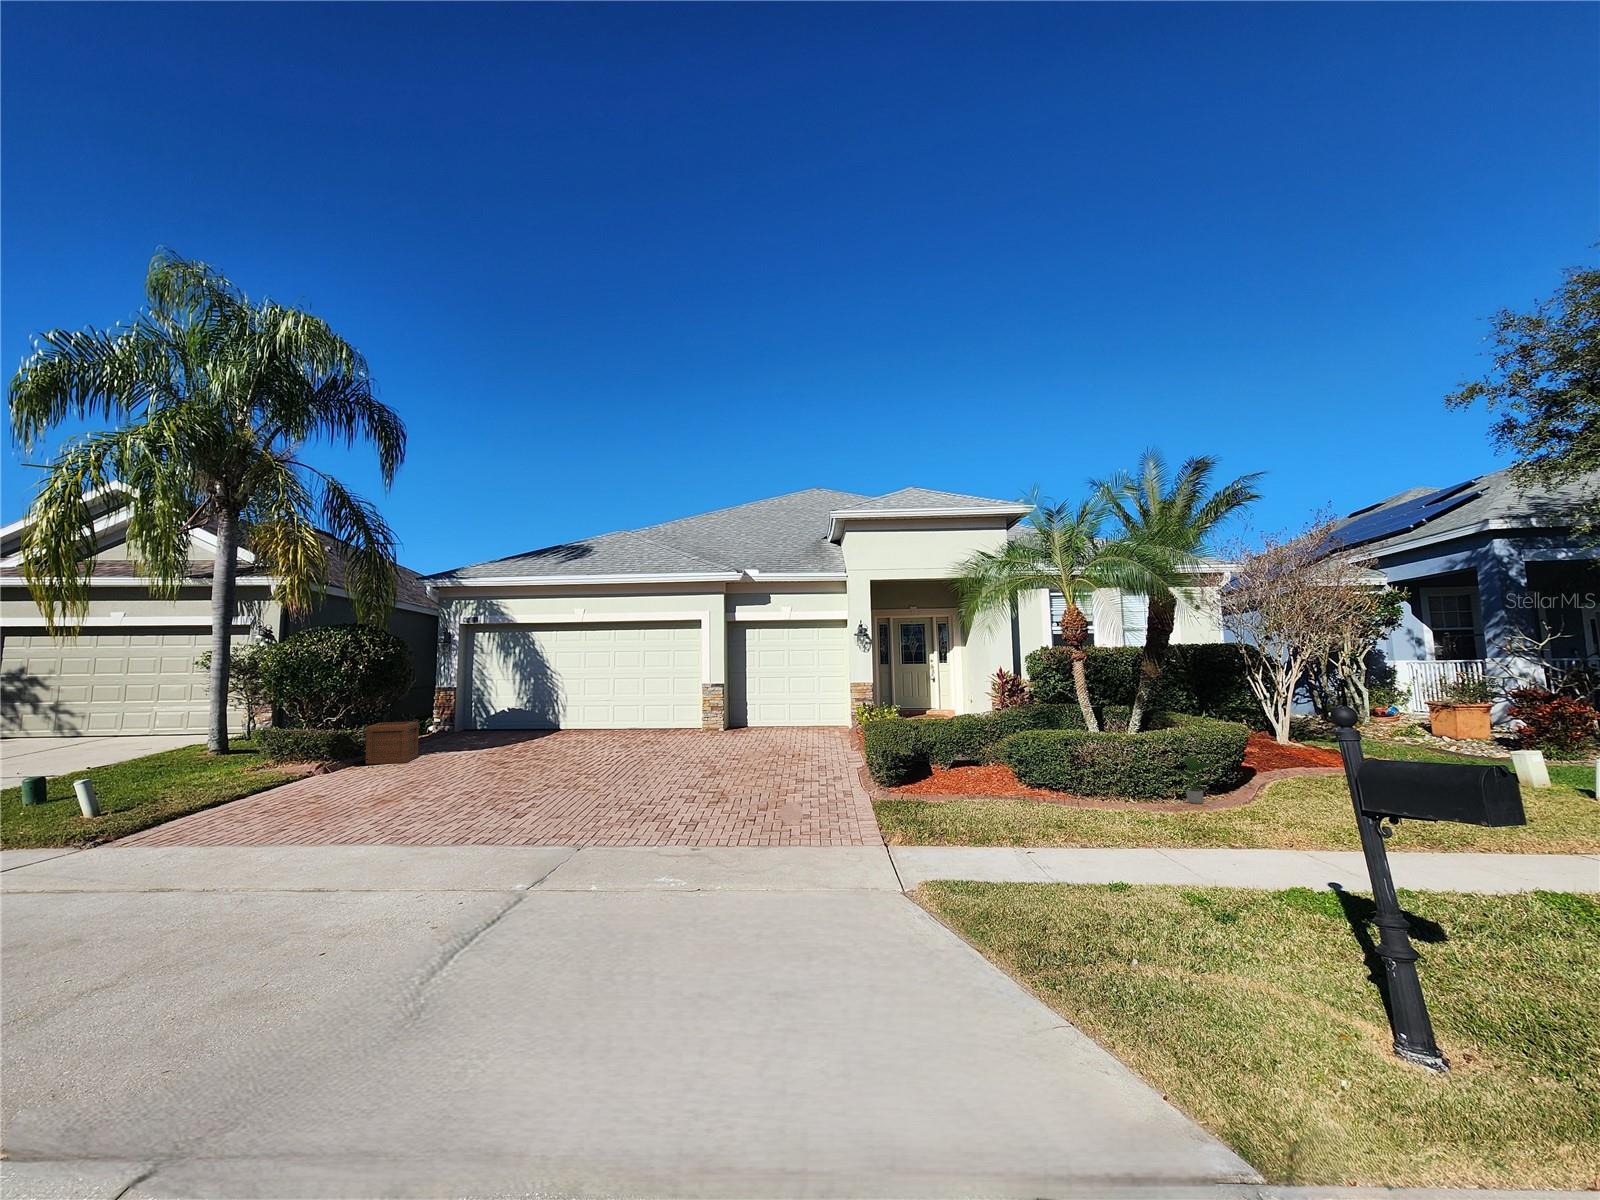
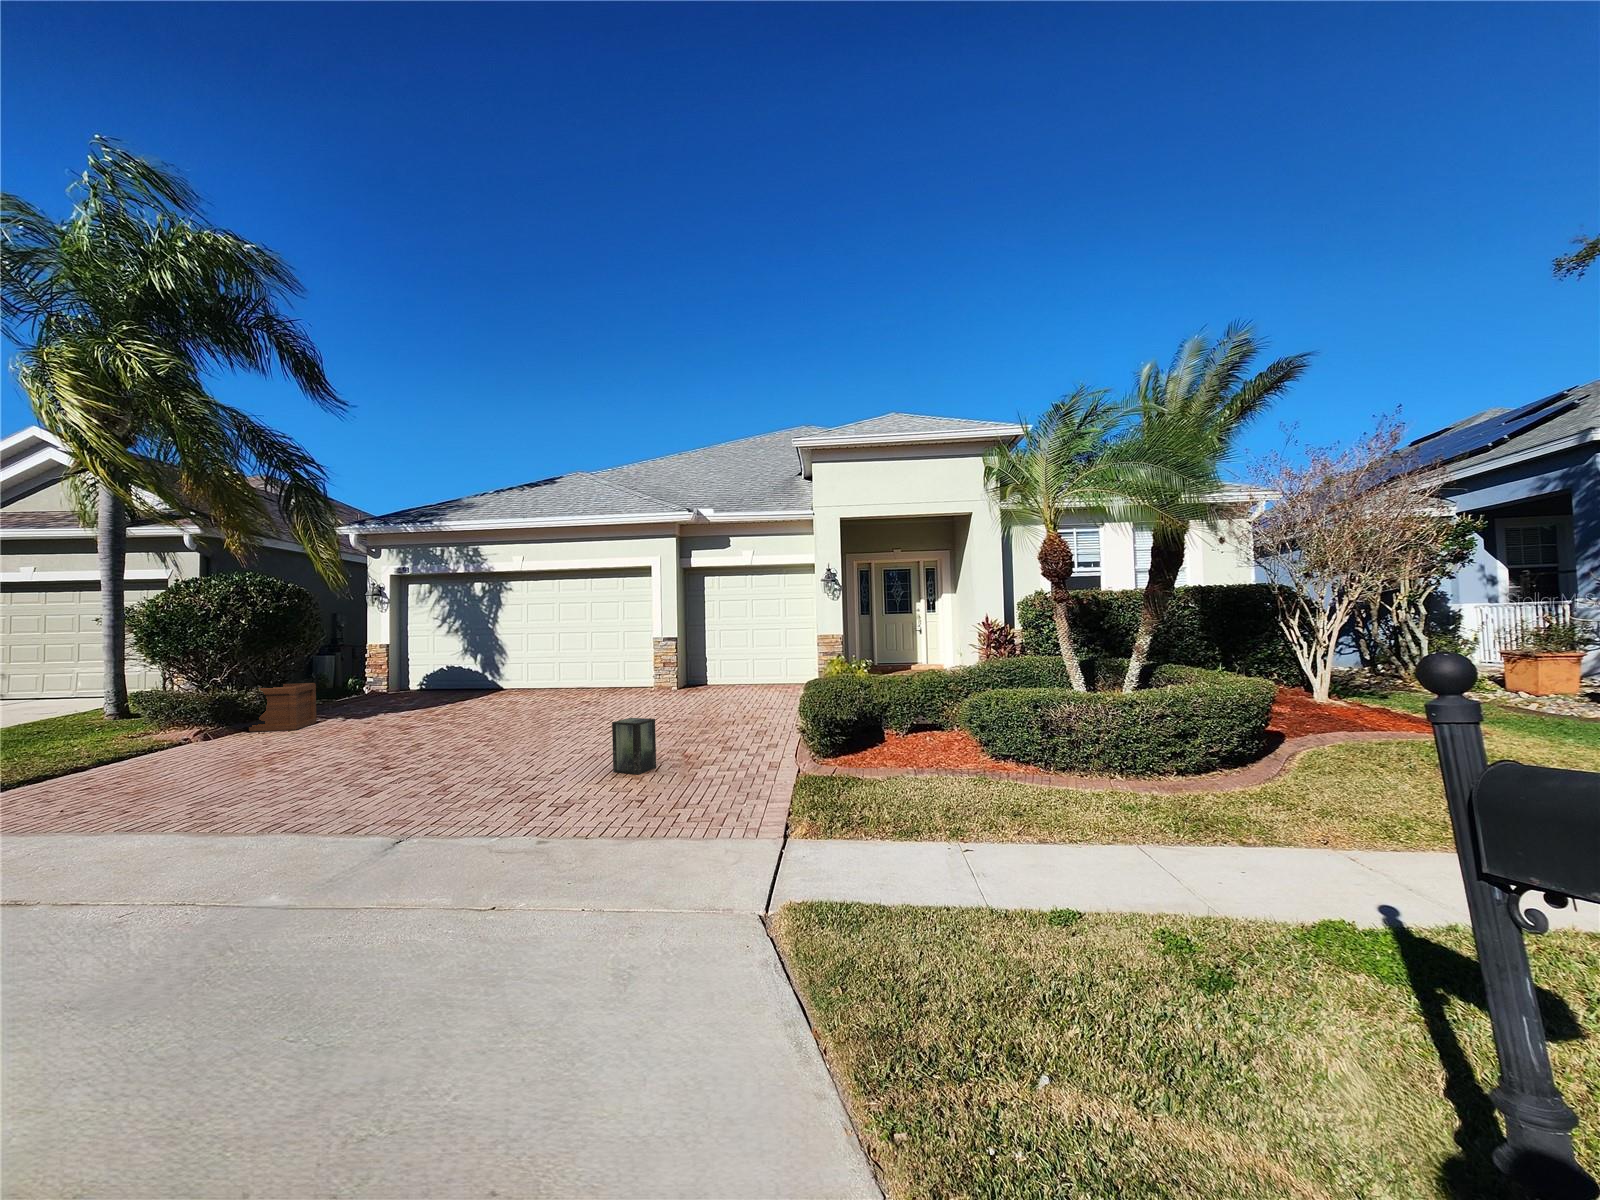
storage box: none [720,752,753,798] -> present [612,718,656,774]
potted plant: present [1179,756,1212,804] -> none [1179,721,1224,781]

